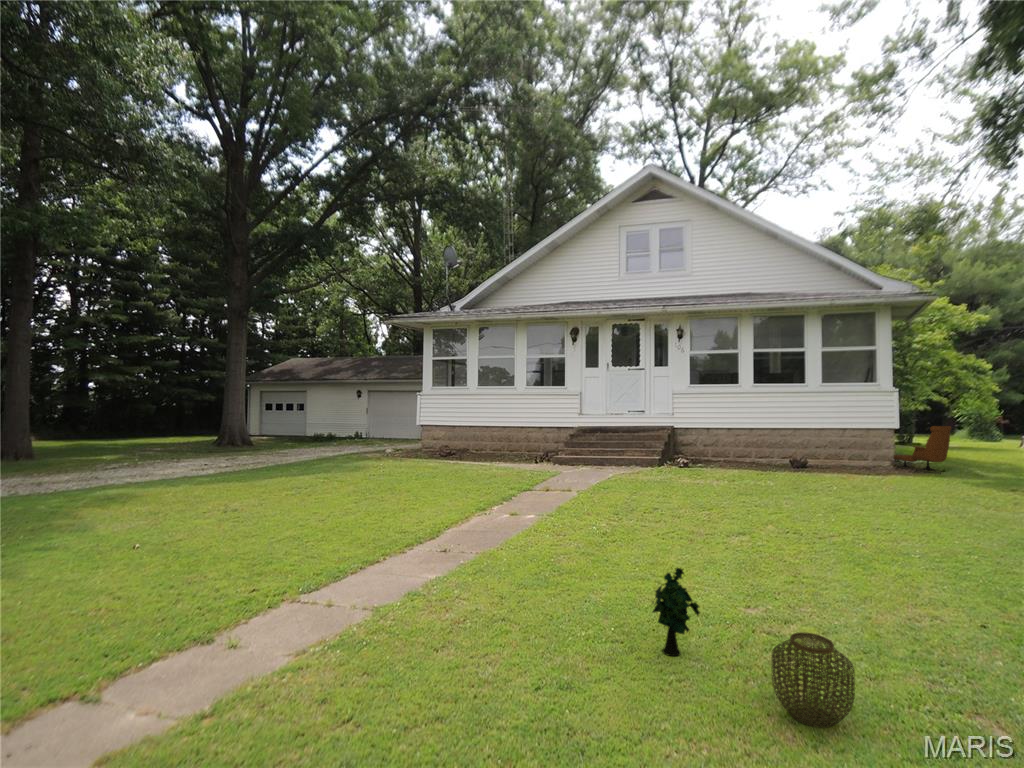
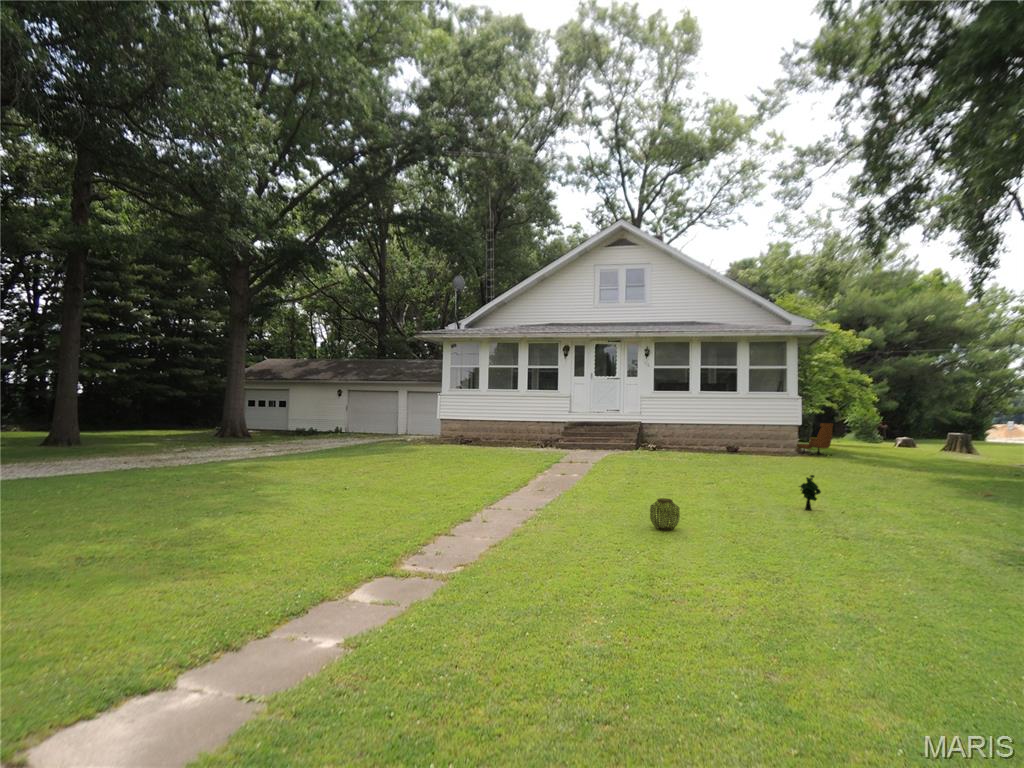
decorative plant: present [652,568,700,656] -> present [800,475,821,510]
woven basket: present [772,632,855,728] -> present [650,498,680,531]

